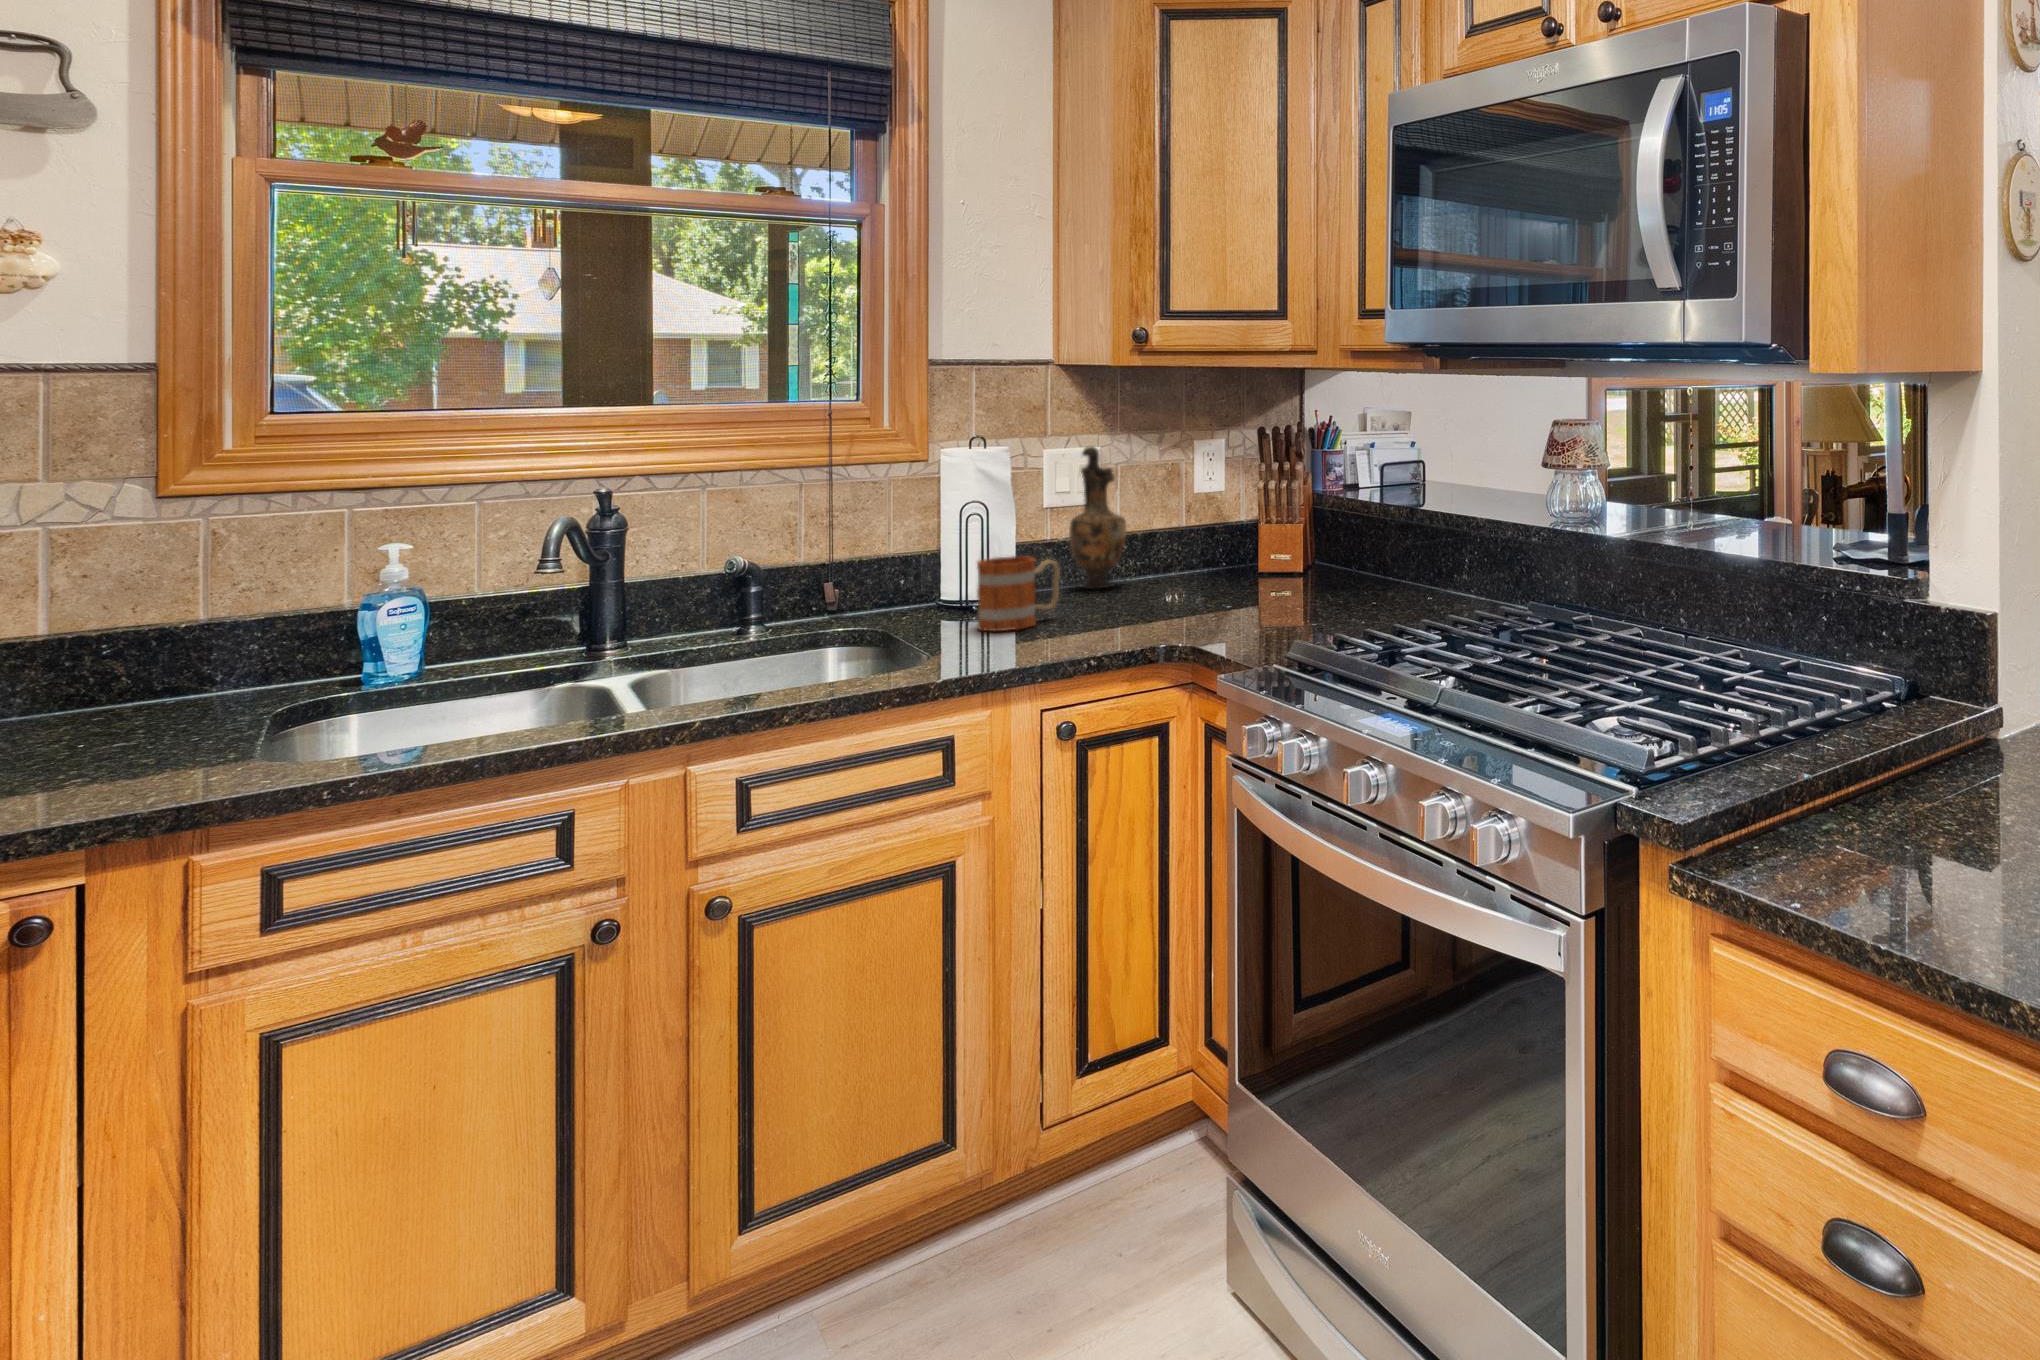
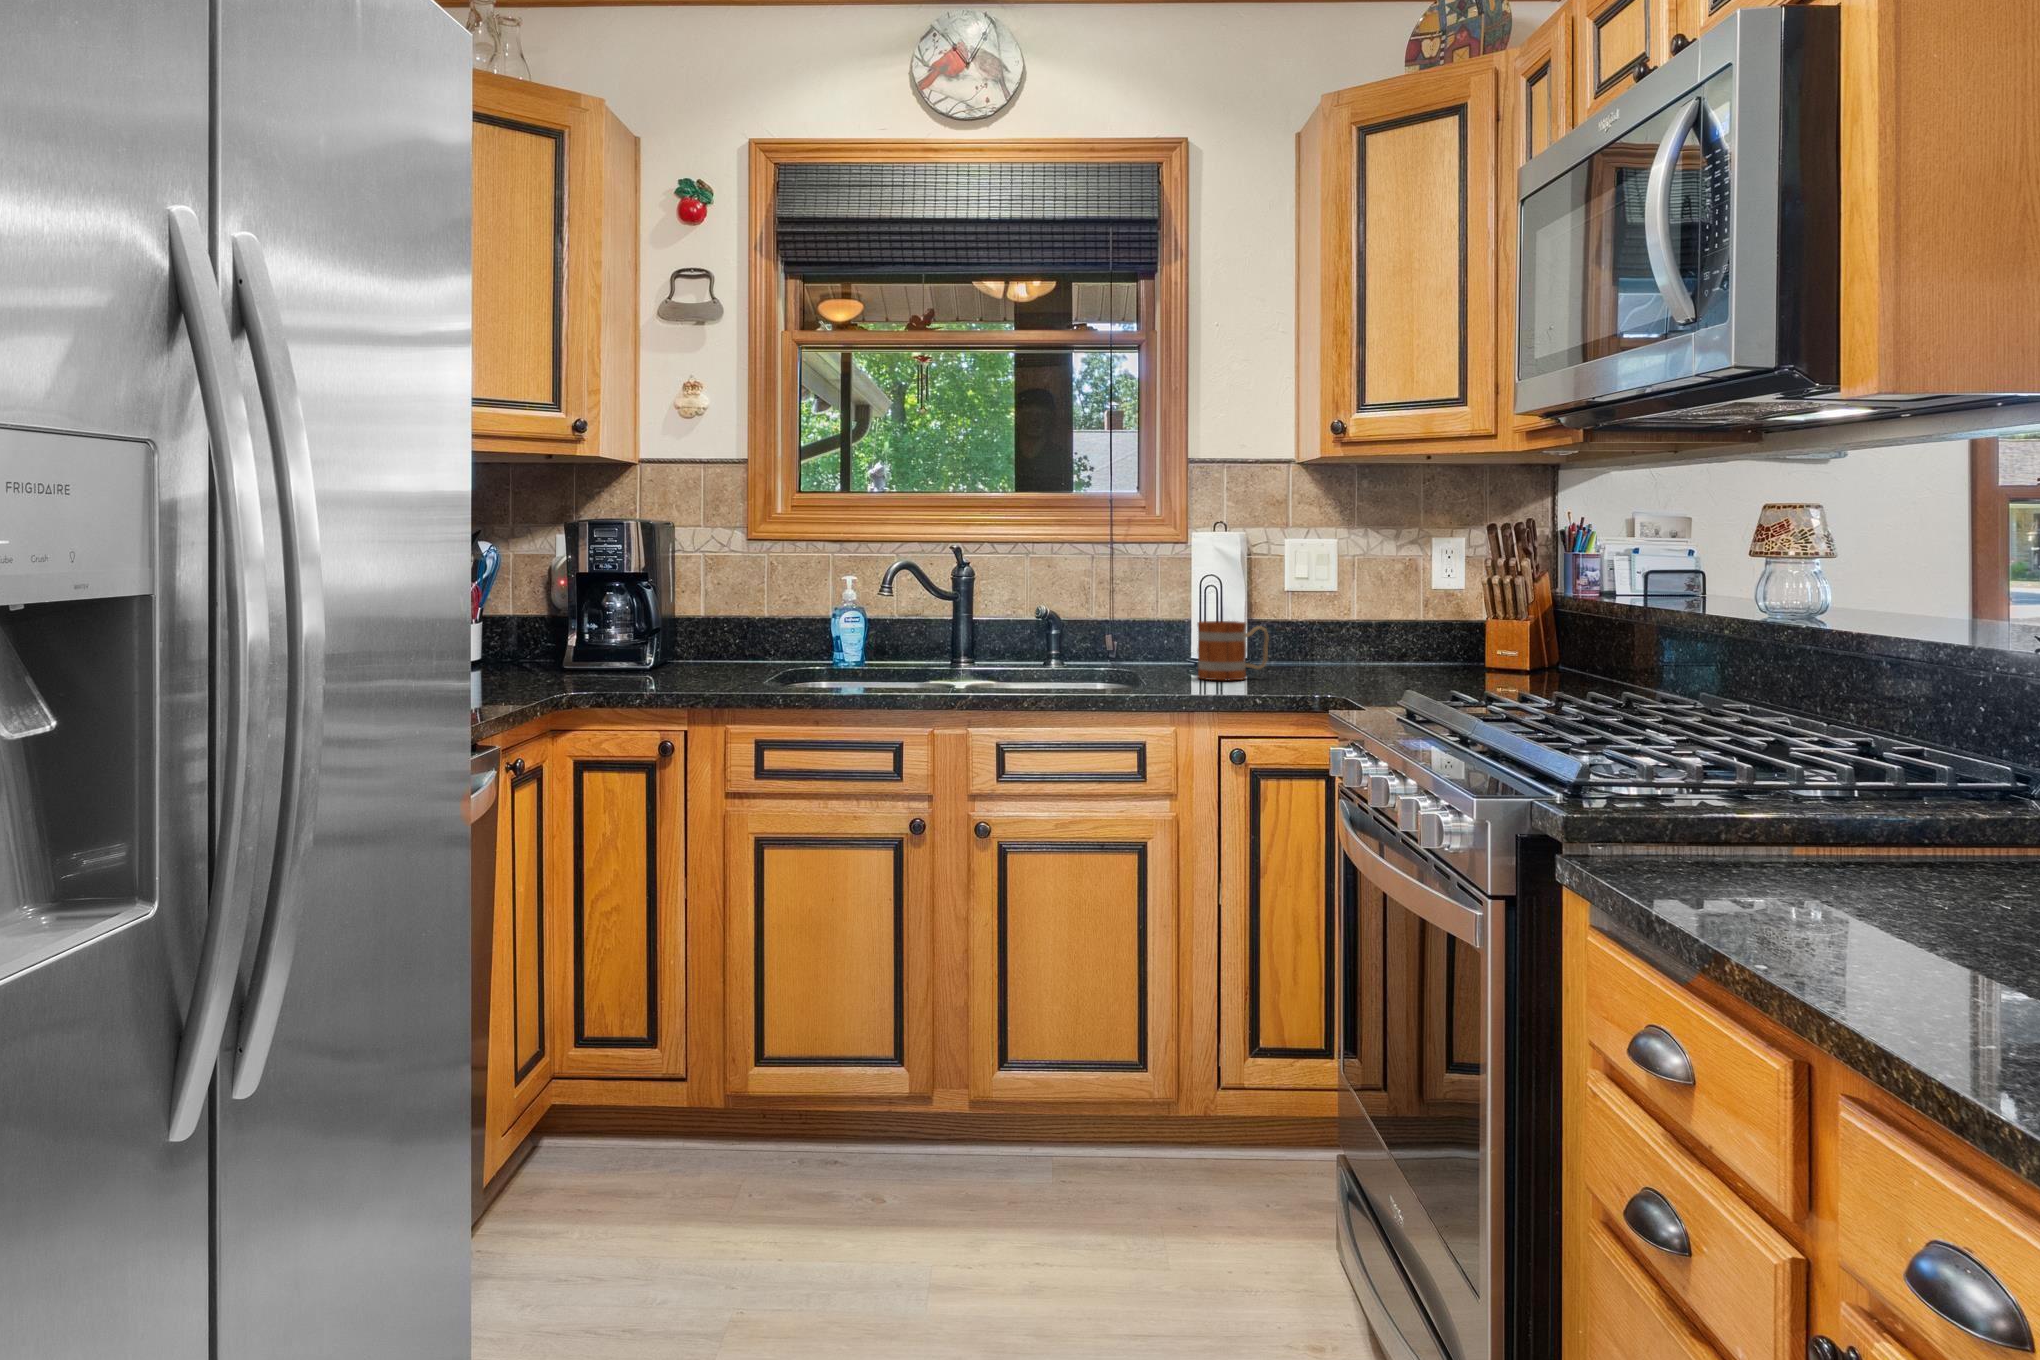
vase: present [1069,446,1126,589] -> none [1304,536,1356,666]

